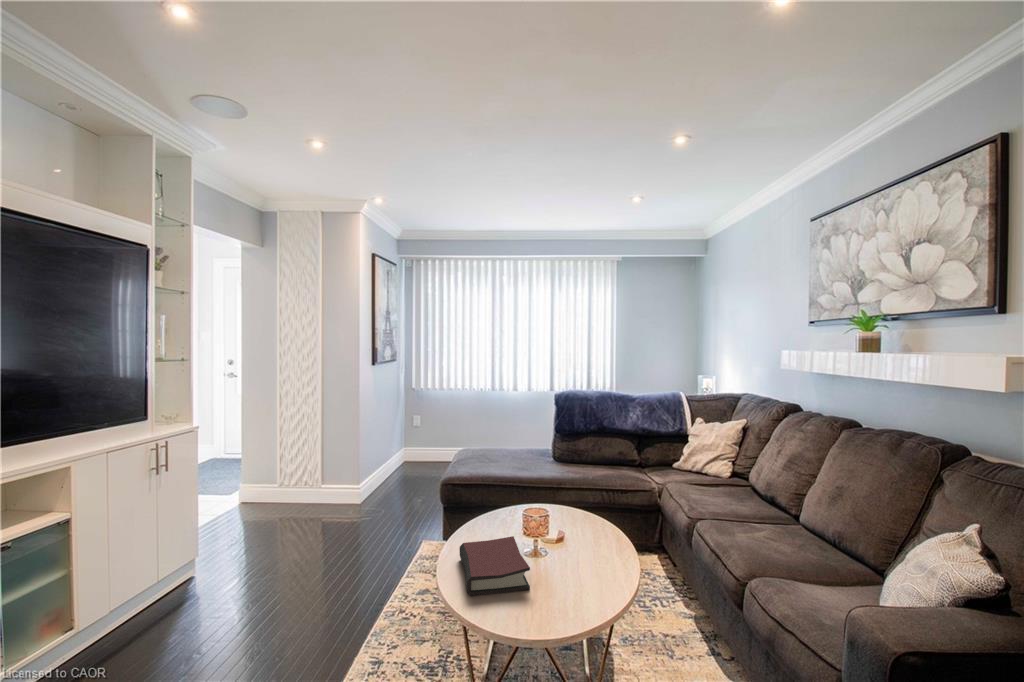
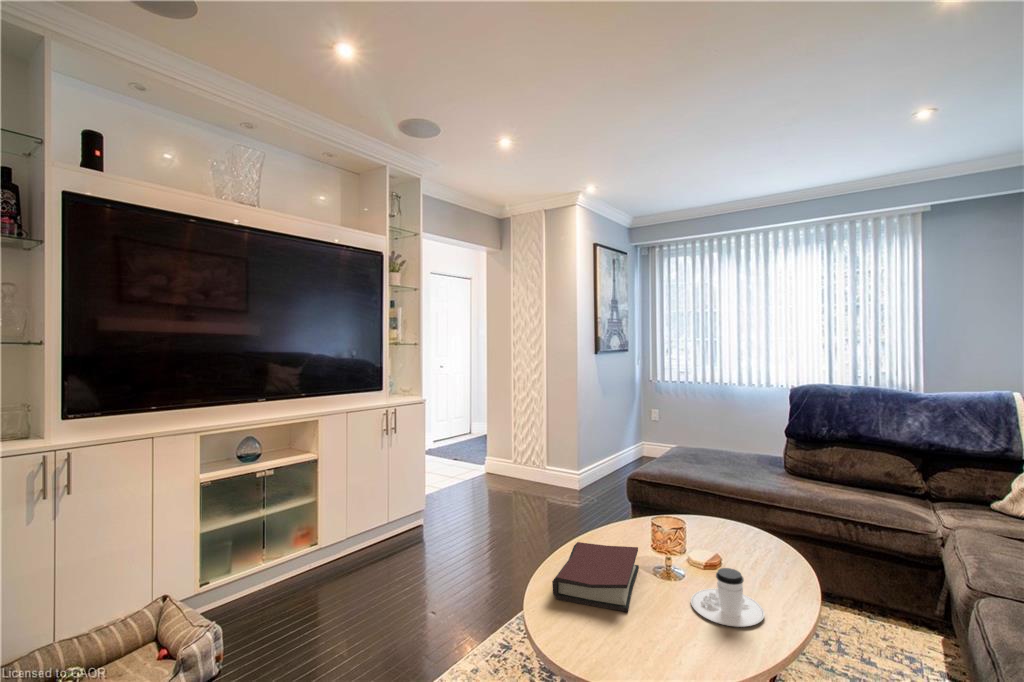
coffee cup: none [563,537,613,579] -> present [691,568,764,627]

